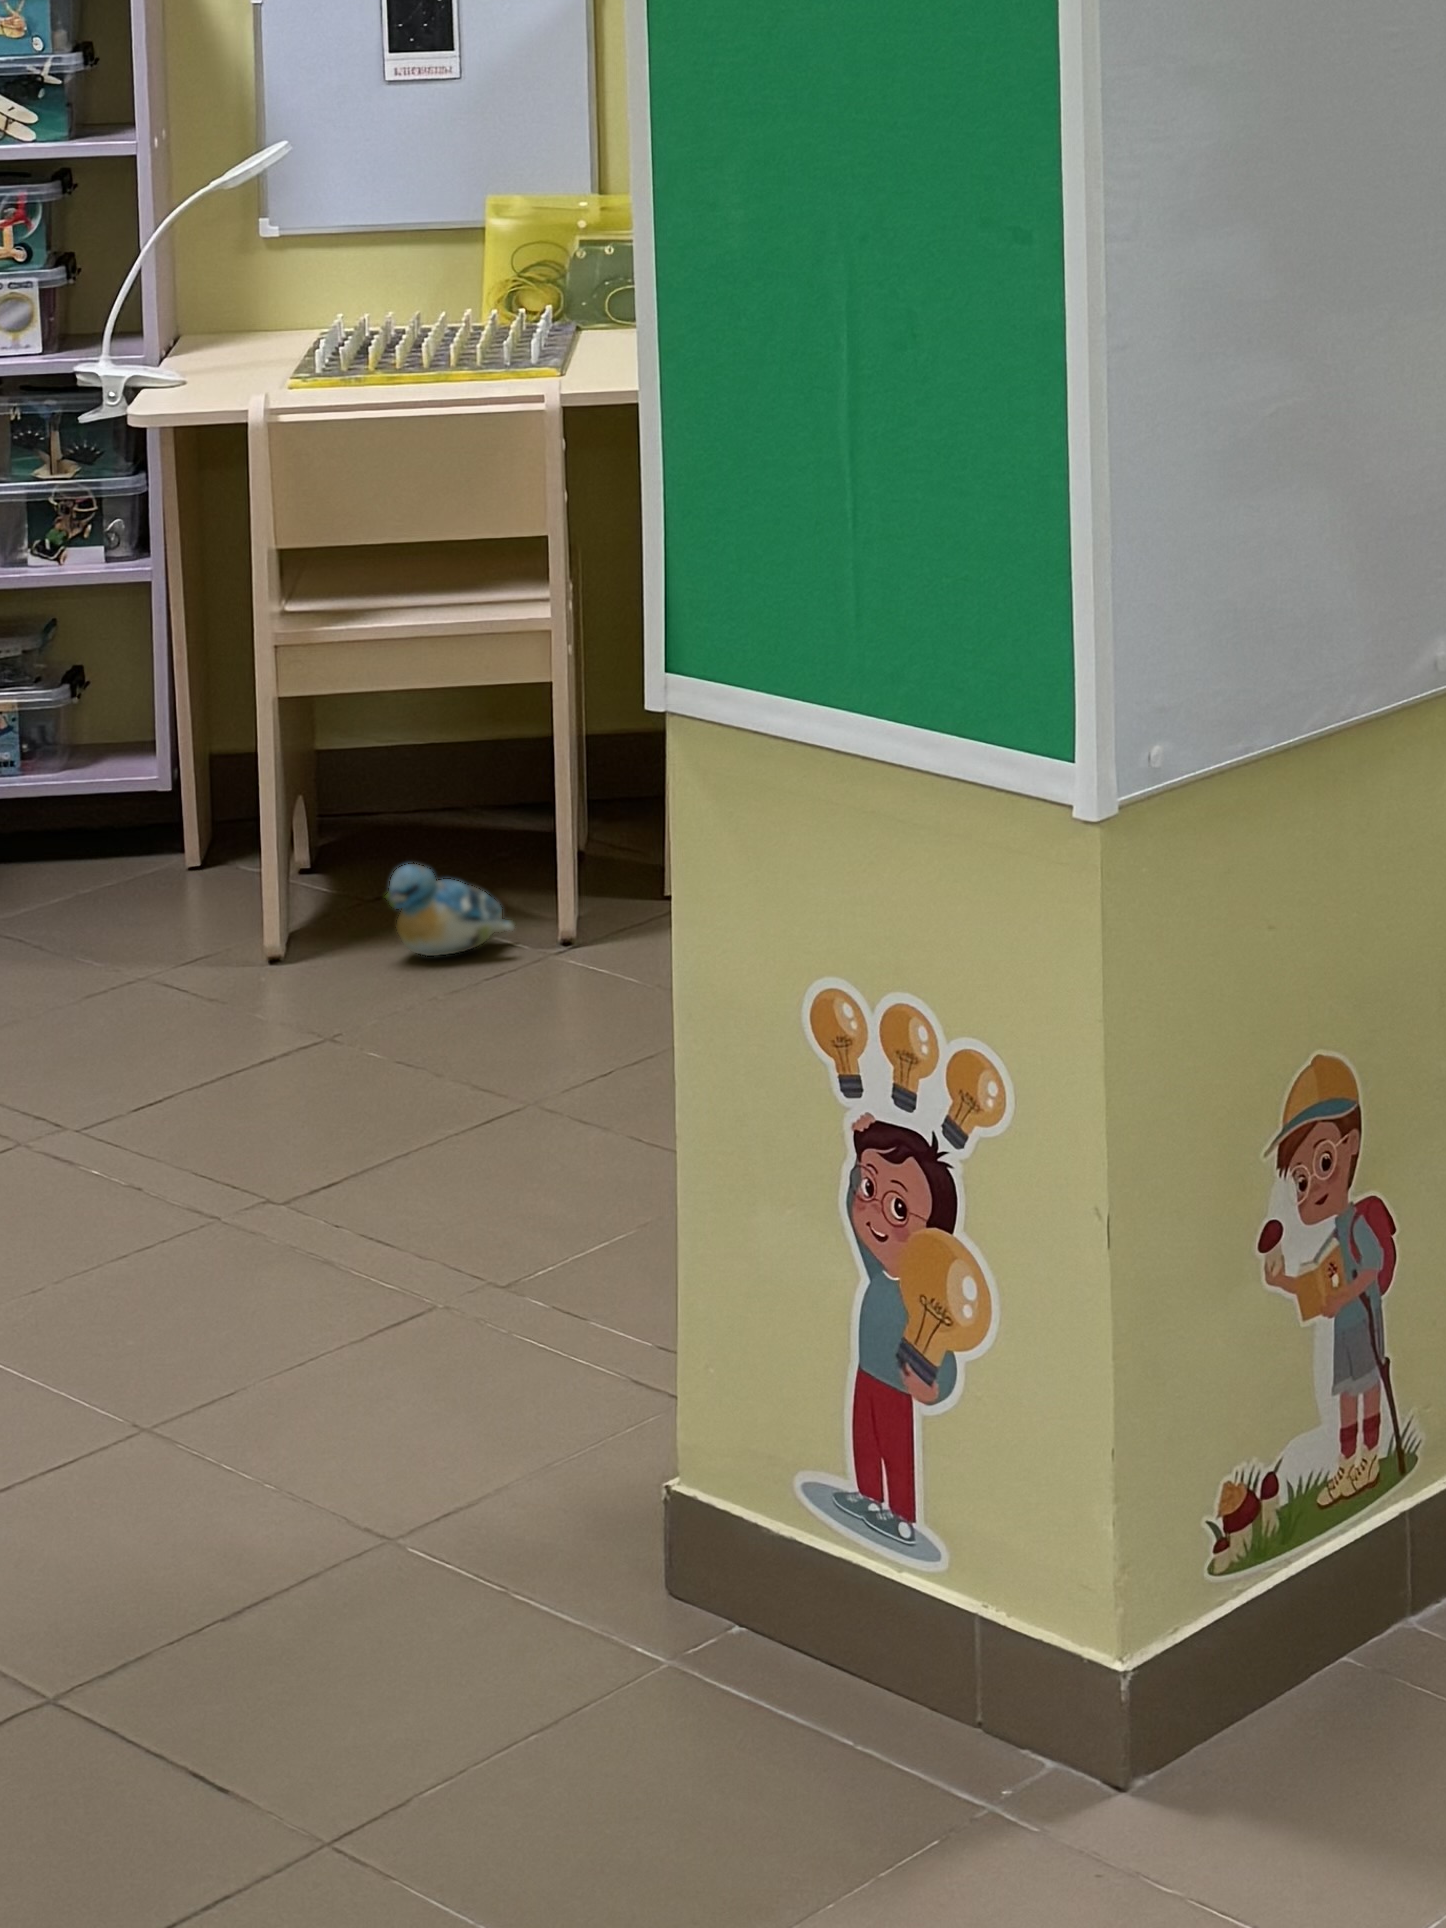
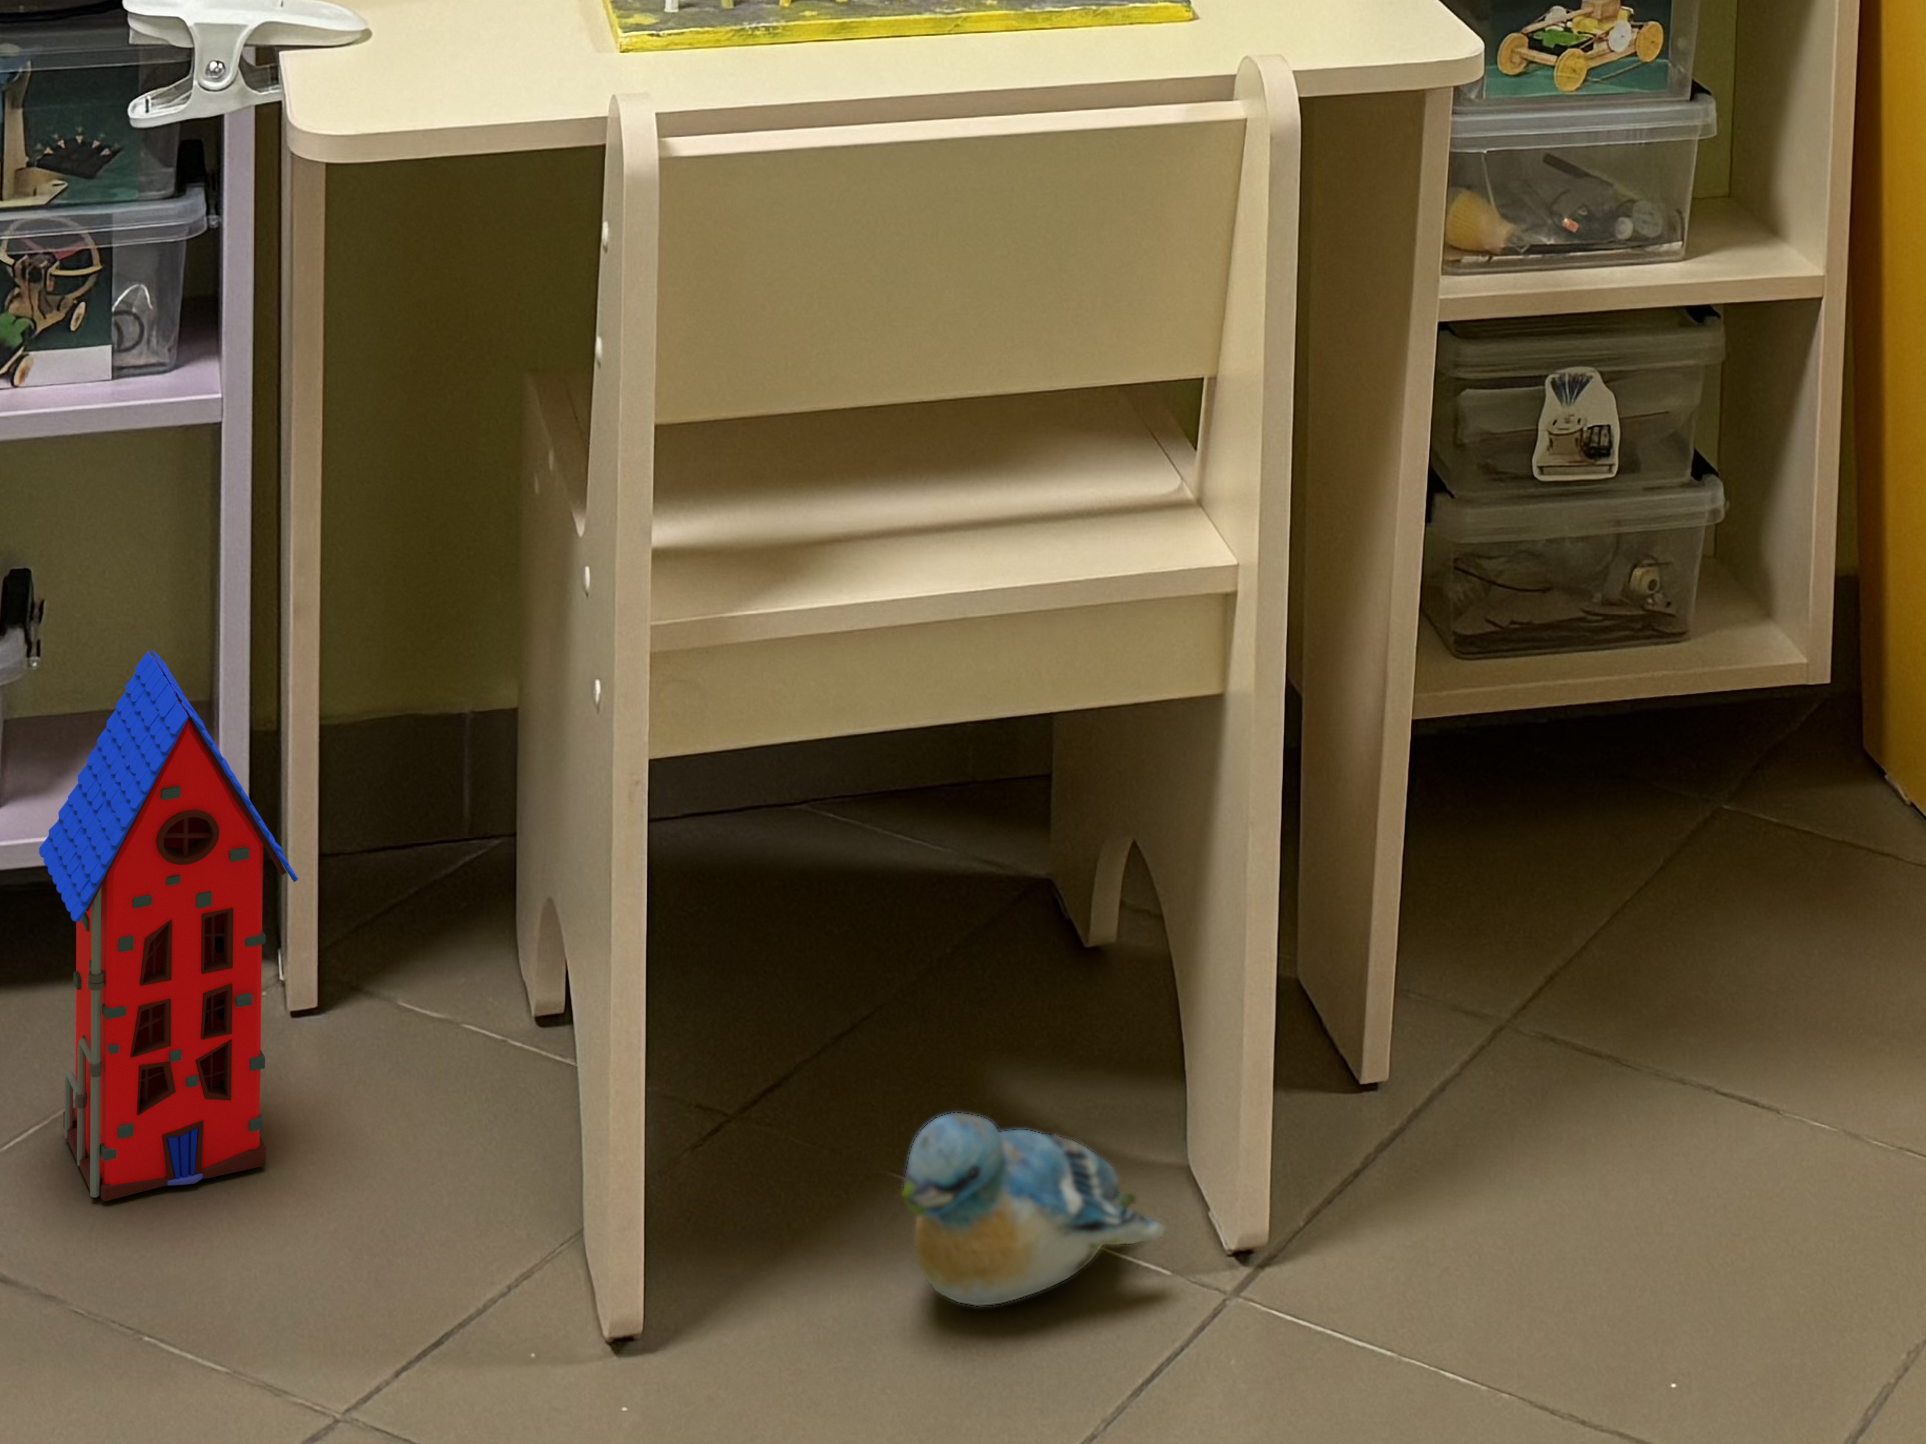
toy house: none [47,672,155,918] -> present [39,651,298,1201]

